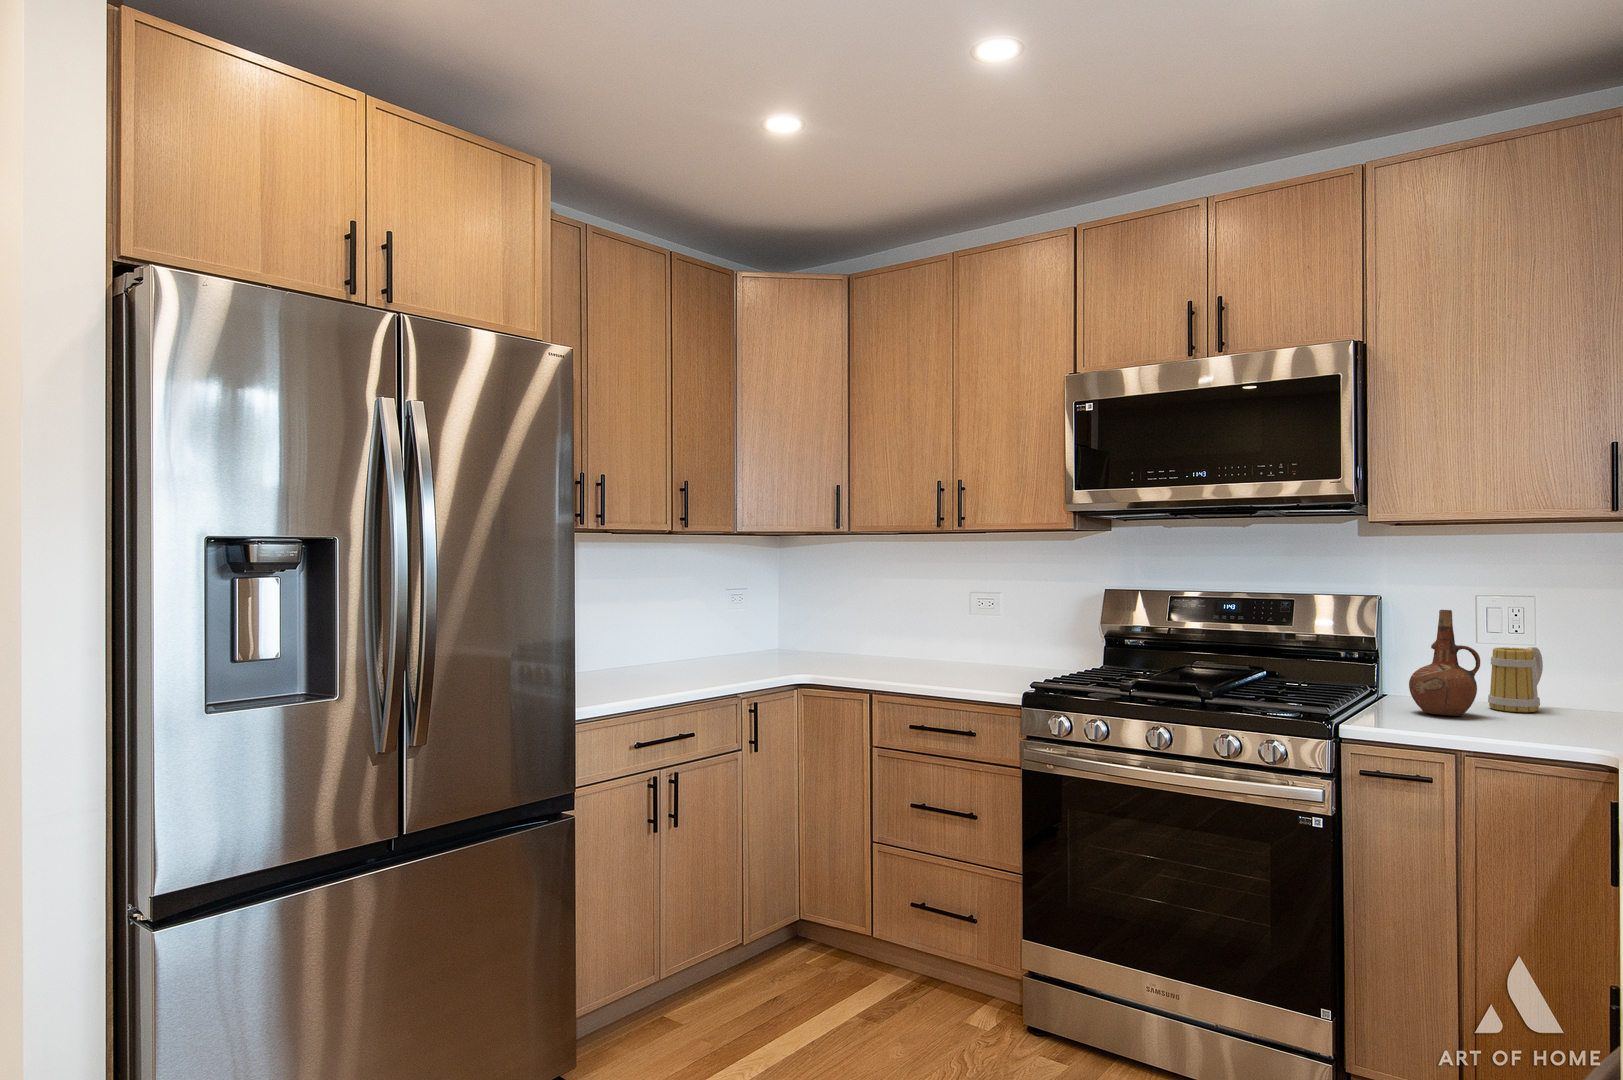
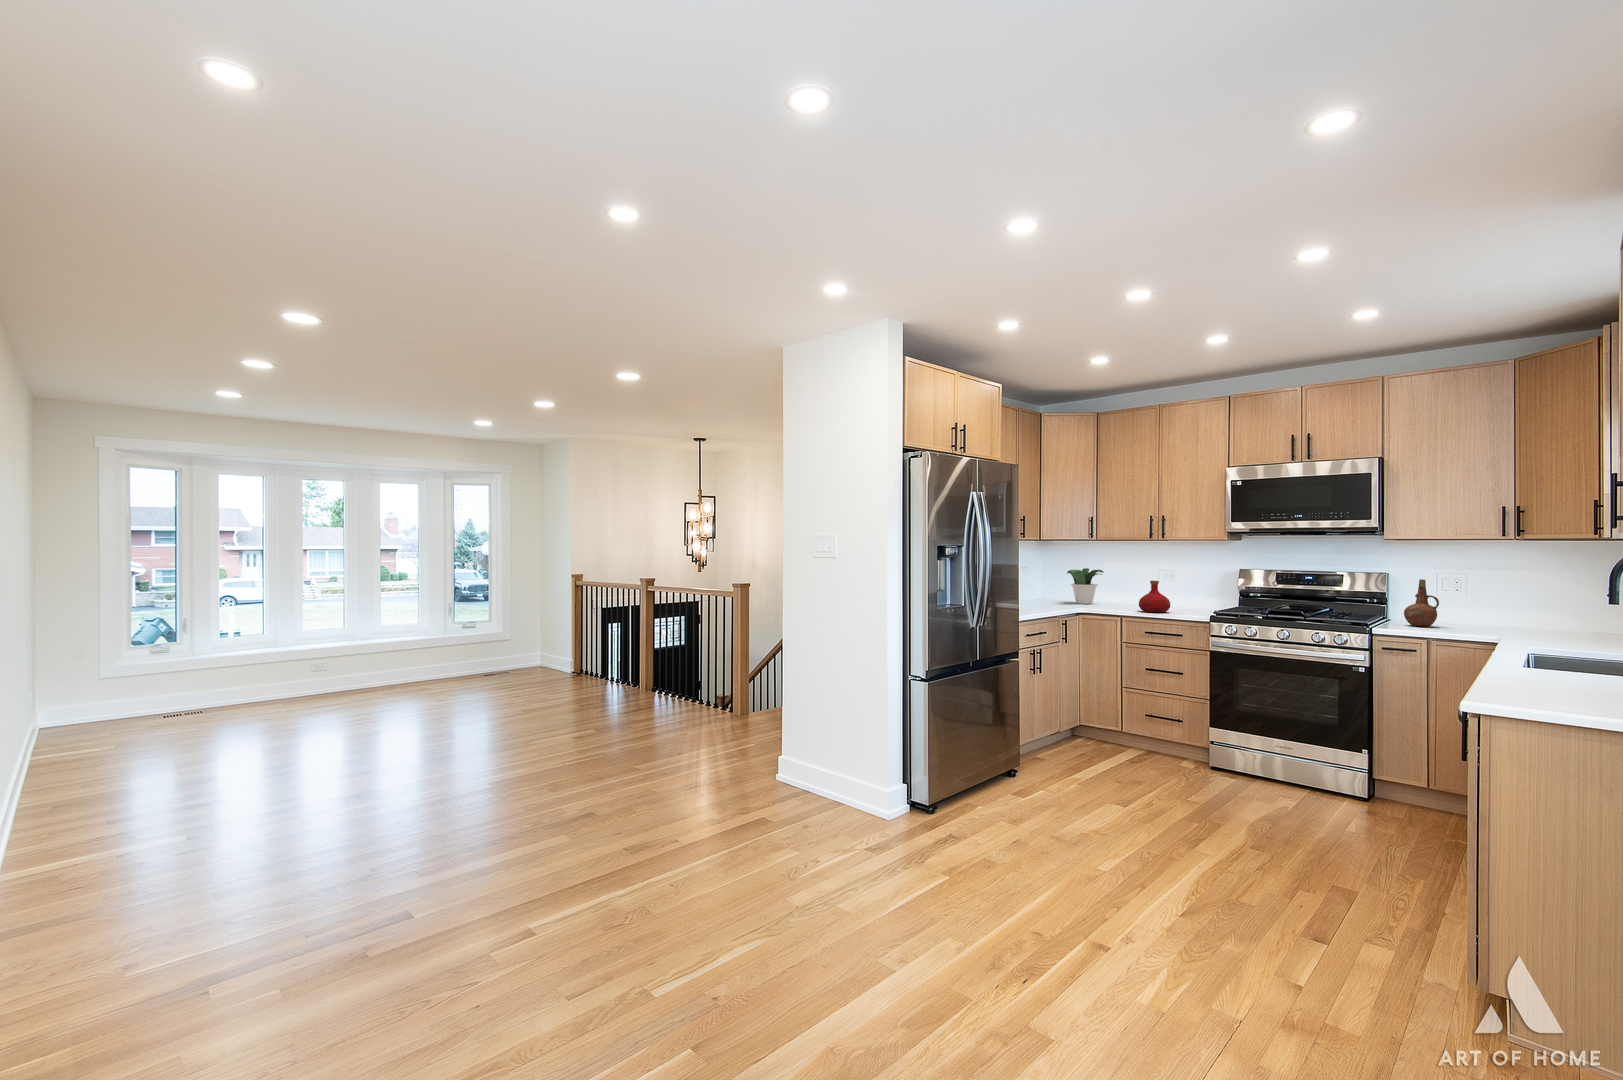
potted plant: none [799,588,869,660] -> present [1067,568,1104,604]
bottle: none [902,615,963,683] -> present [1139,580,1170,613]
mug: present [1488,647,1543,712] -> none [1443,597,1470,626]

